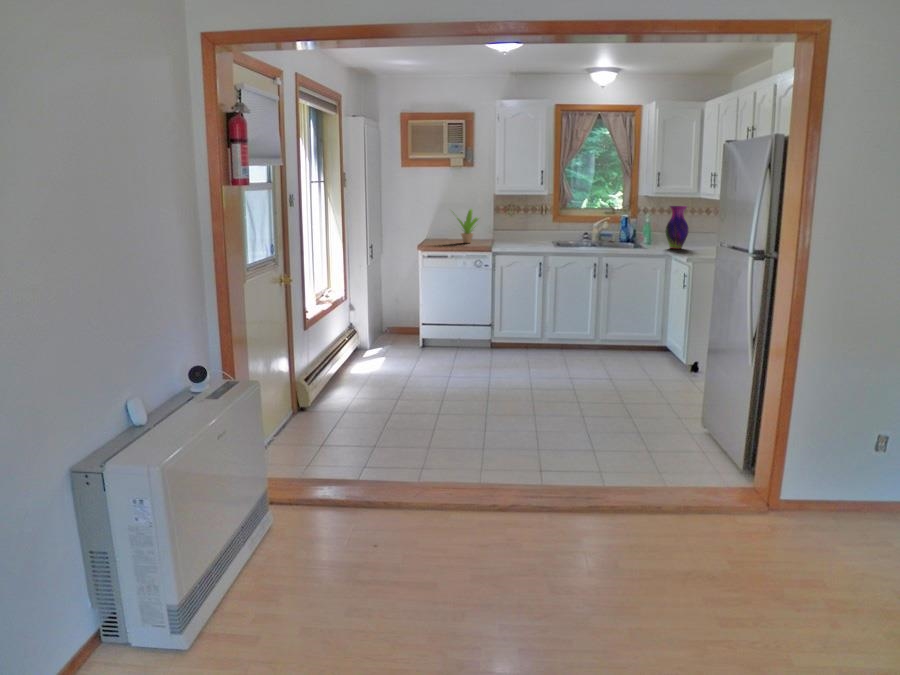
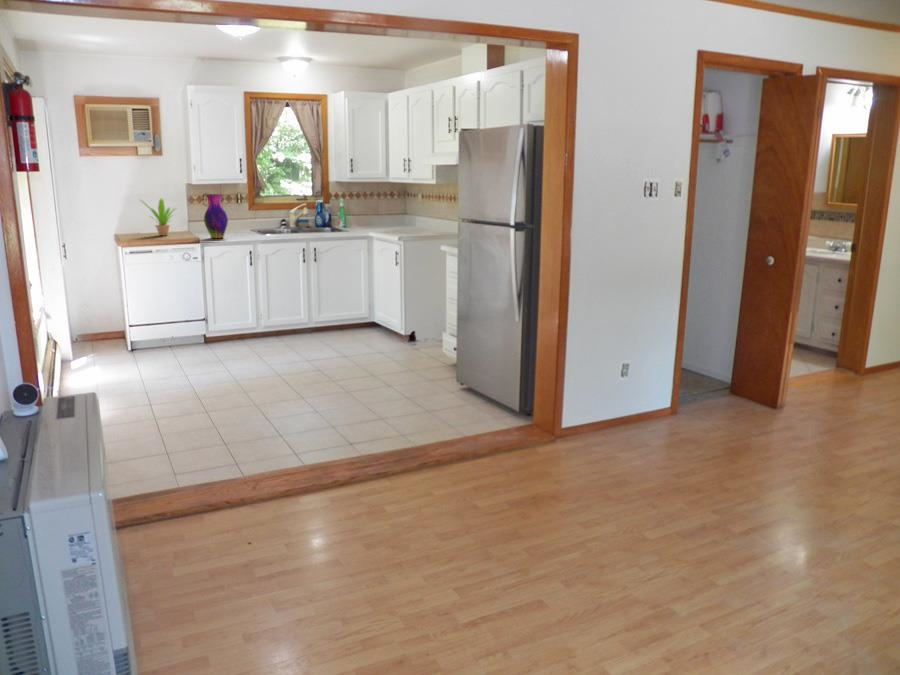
vase: present [665,206,688,249] -> present [204,194,228,238]

